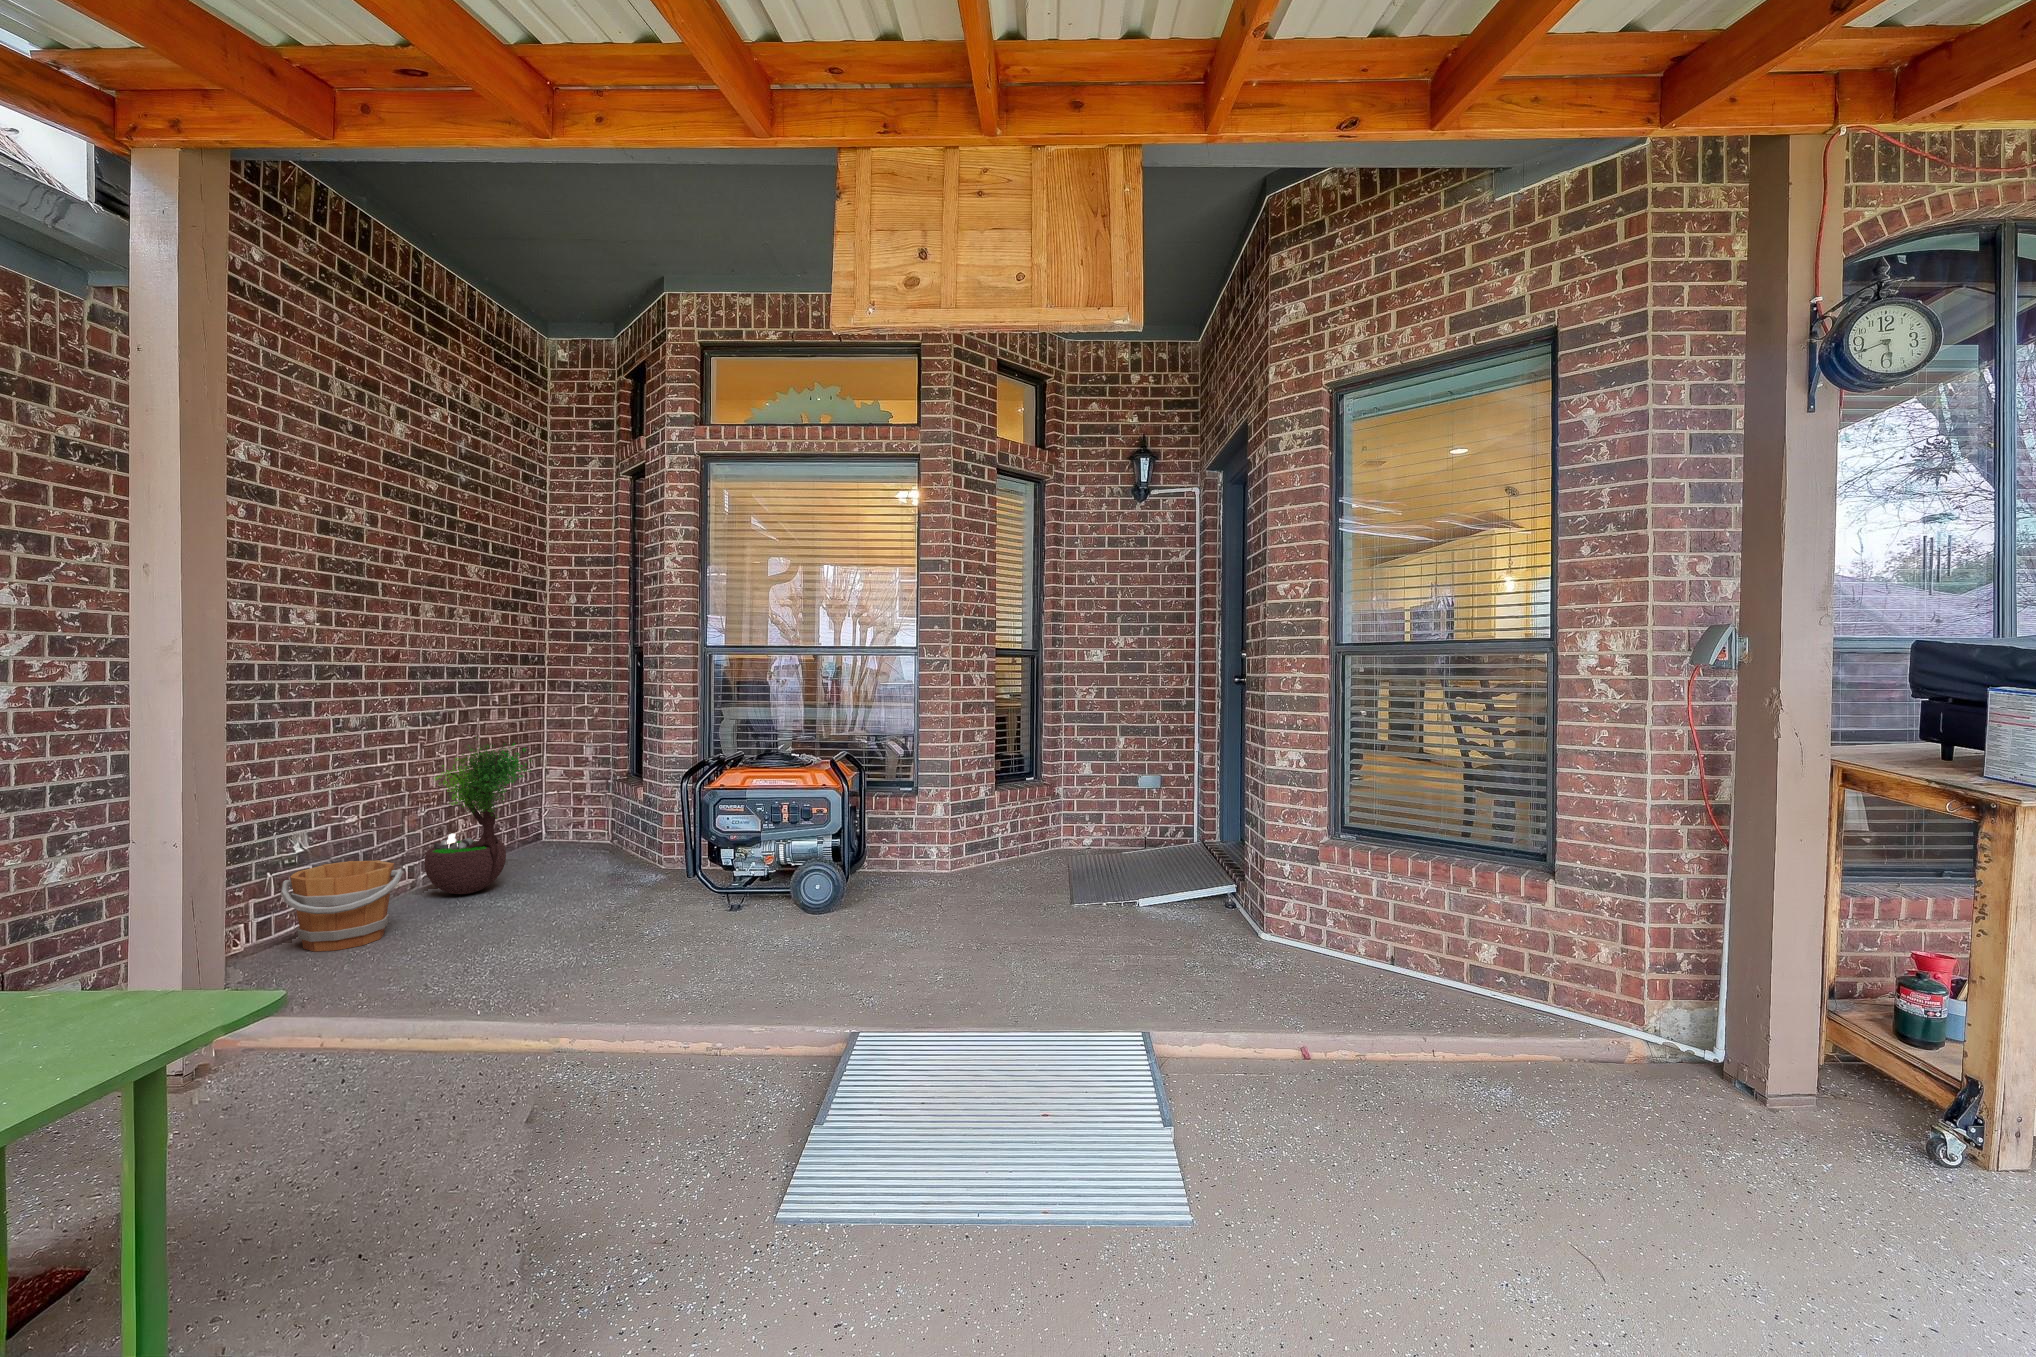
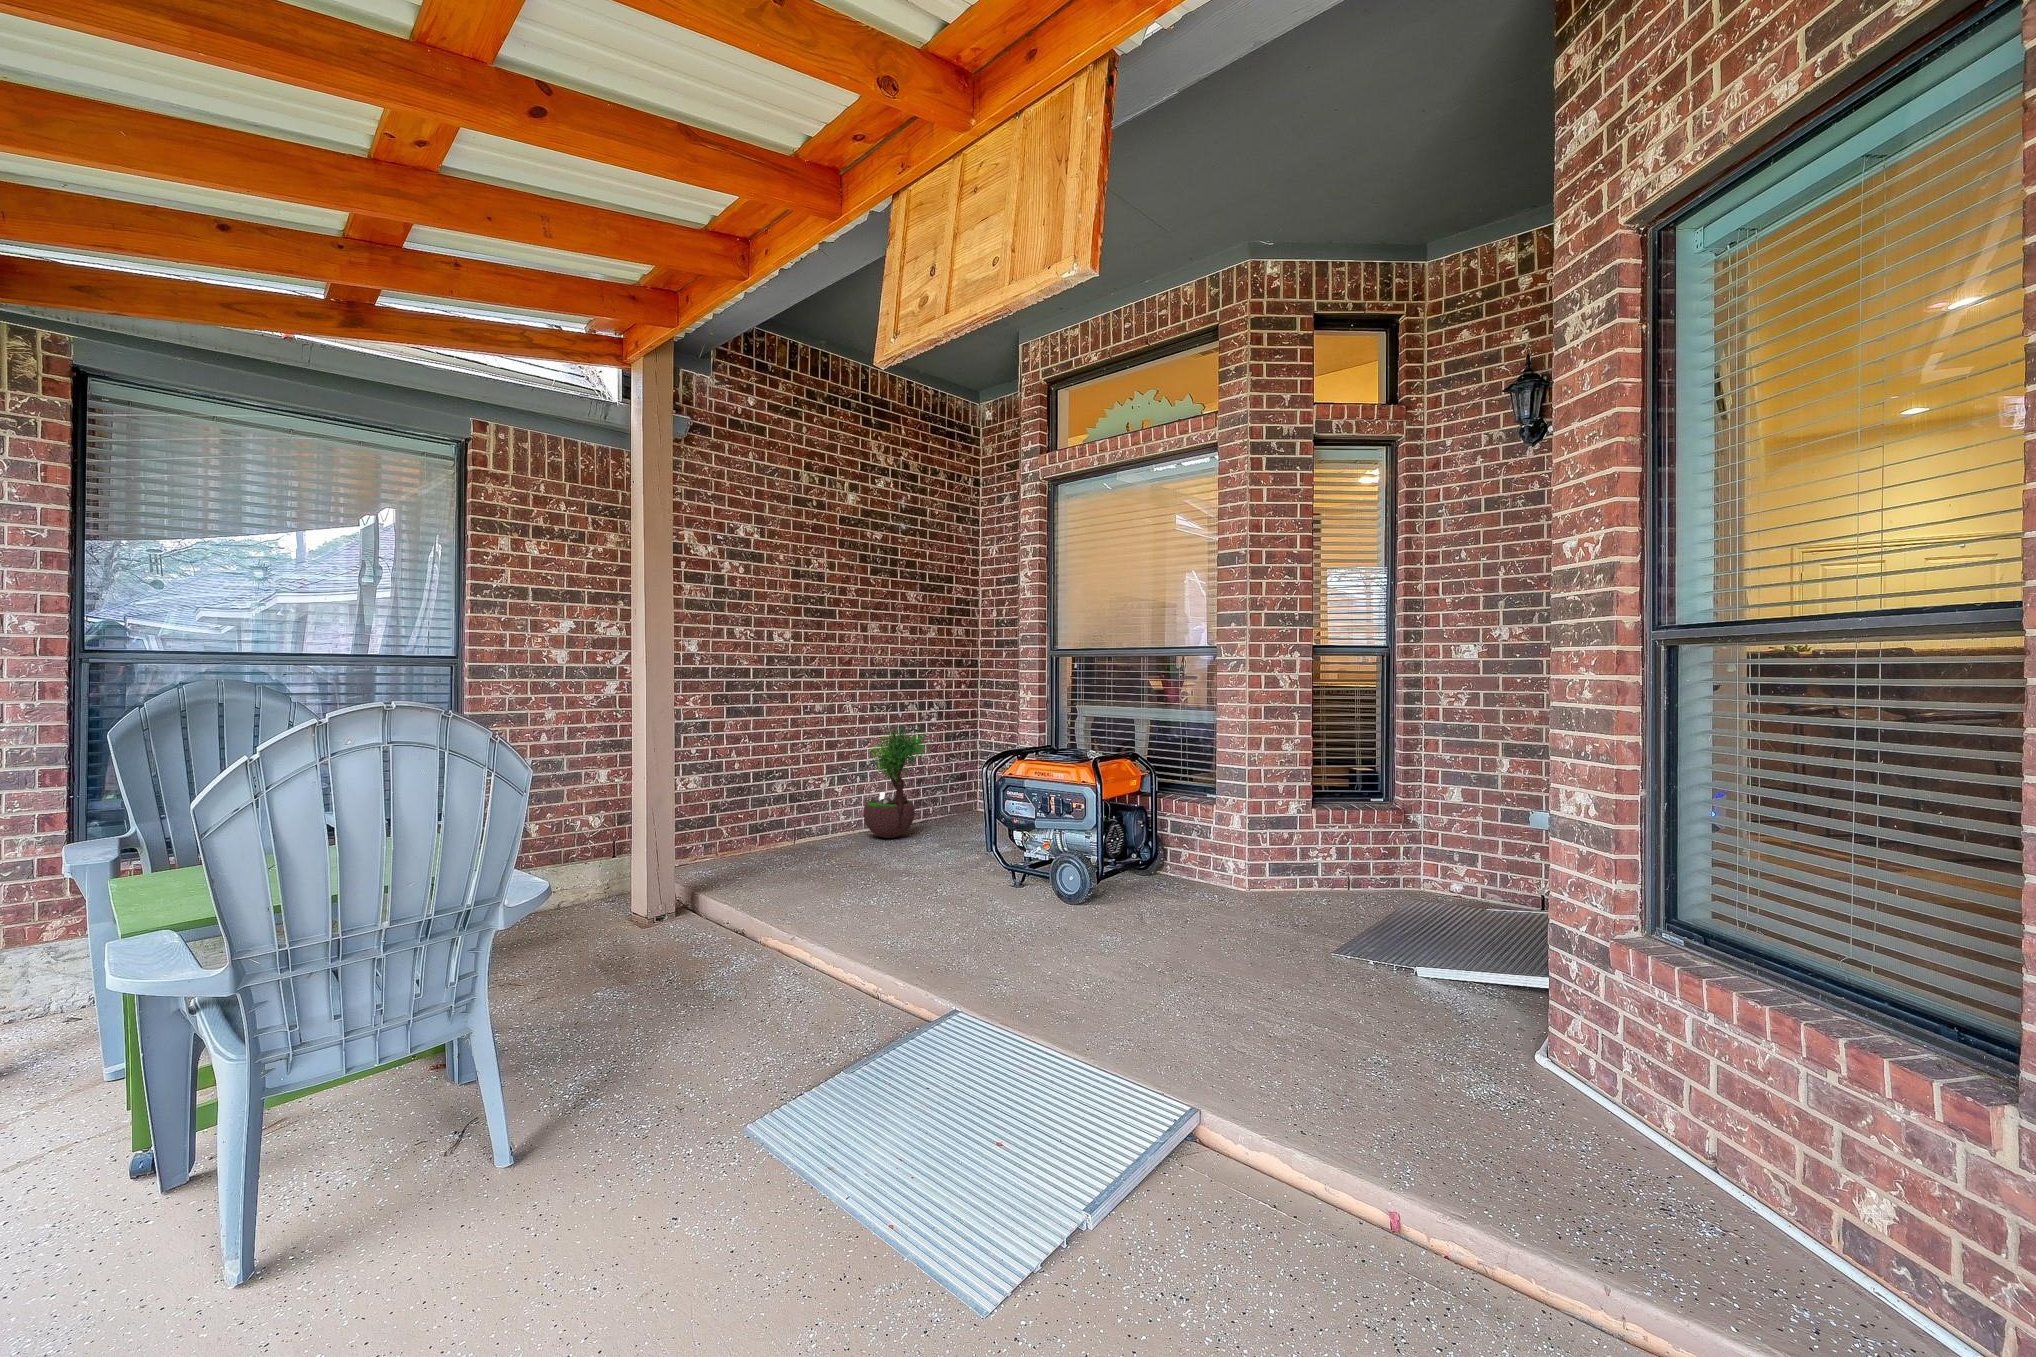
bucket: present [281,860,403,951] -> none [758,803,822,861]

